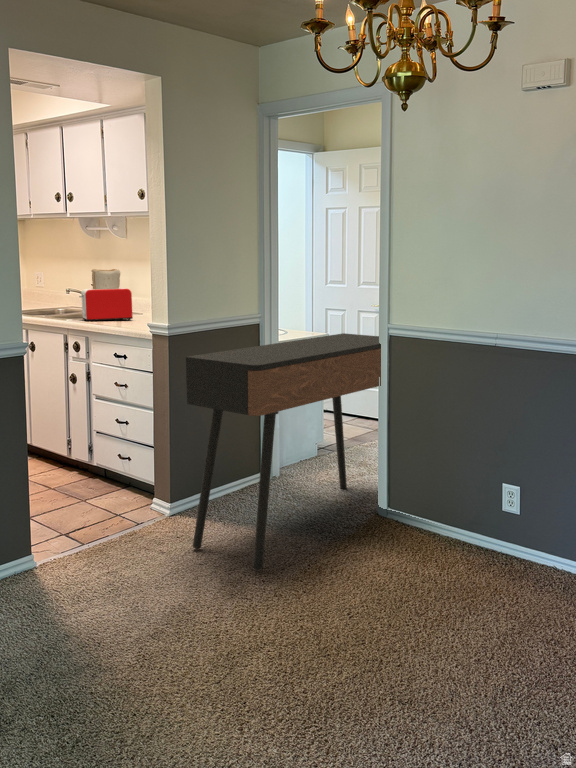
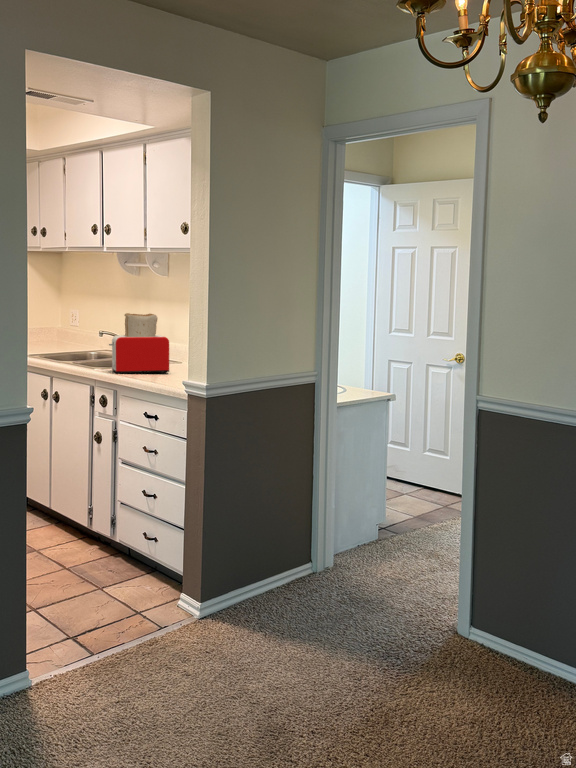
console table: present [186,333,381,571] -> none [224,401,497,714]

